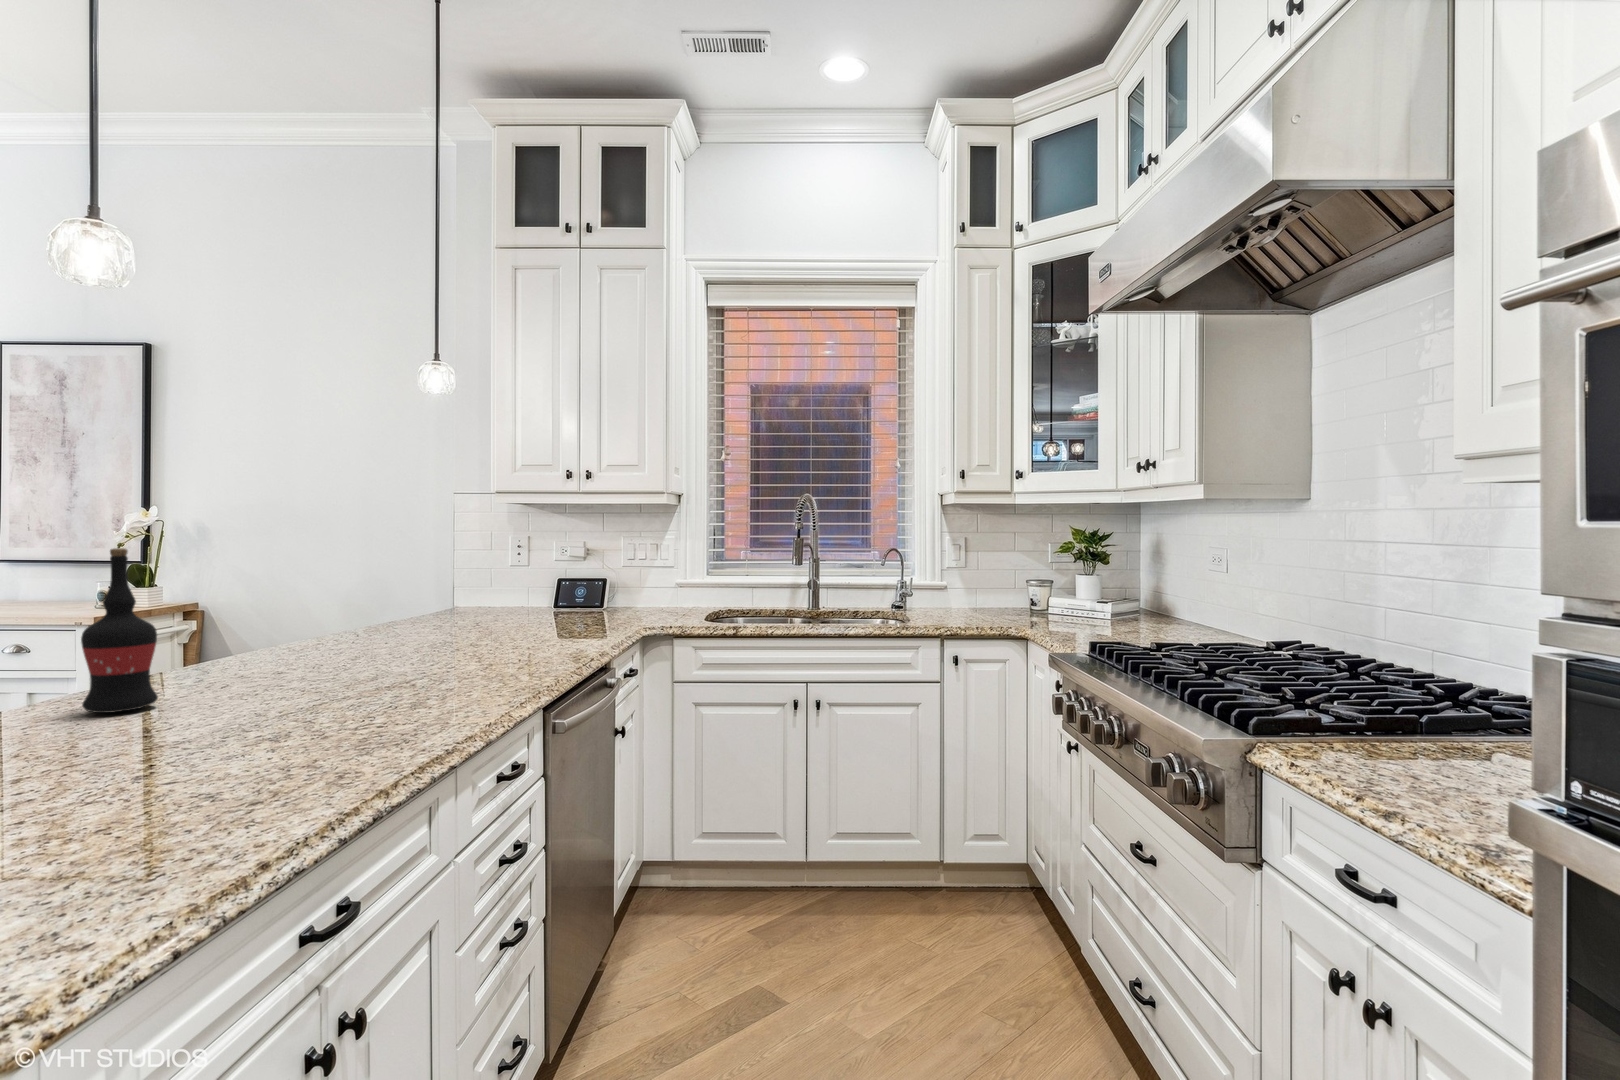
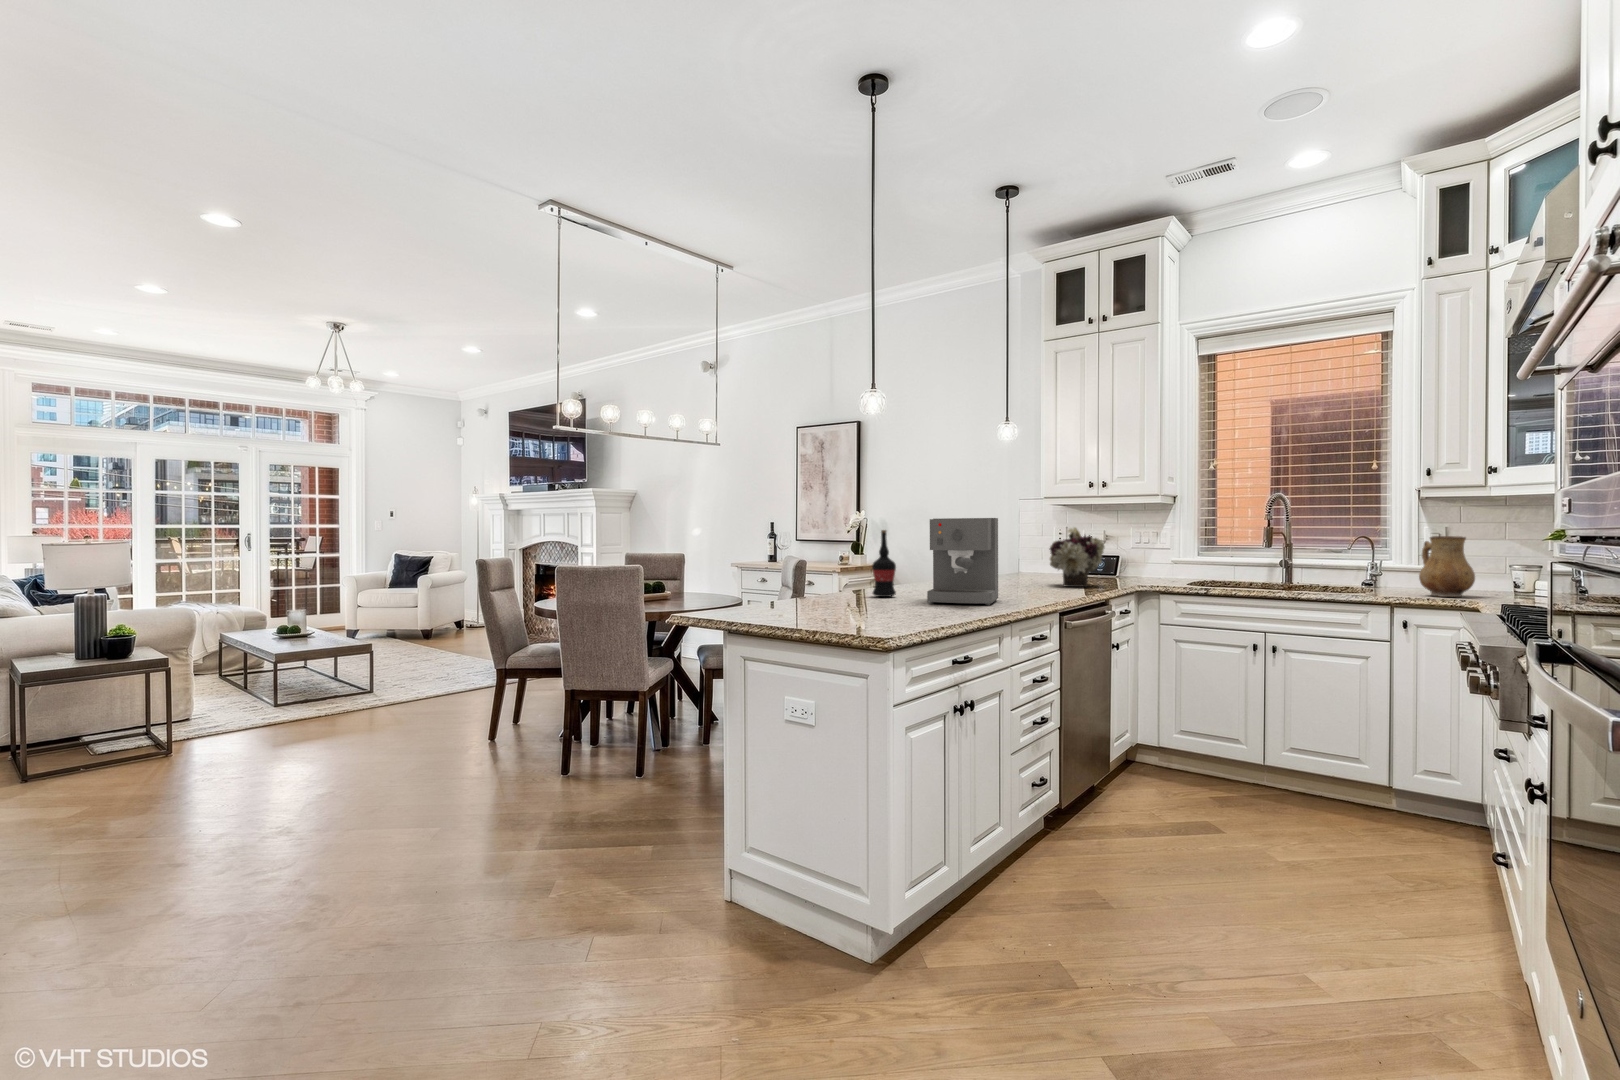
coffee maker: none [232,523,420,729] -> present [927,518,998,605]
flower arrangement: none [512,538,600,636] -> present [1049,527,1104,587]
ceramic pitcher: none [960,550,1013,622] -> present [1419,536,1475,597]

